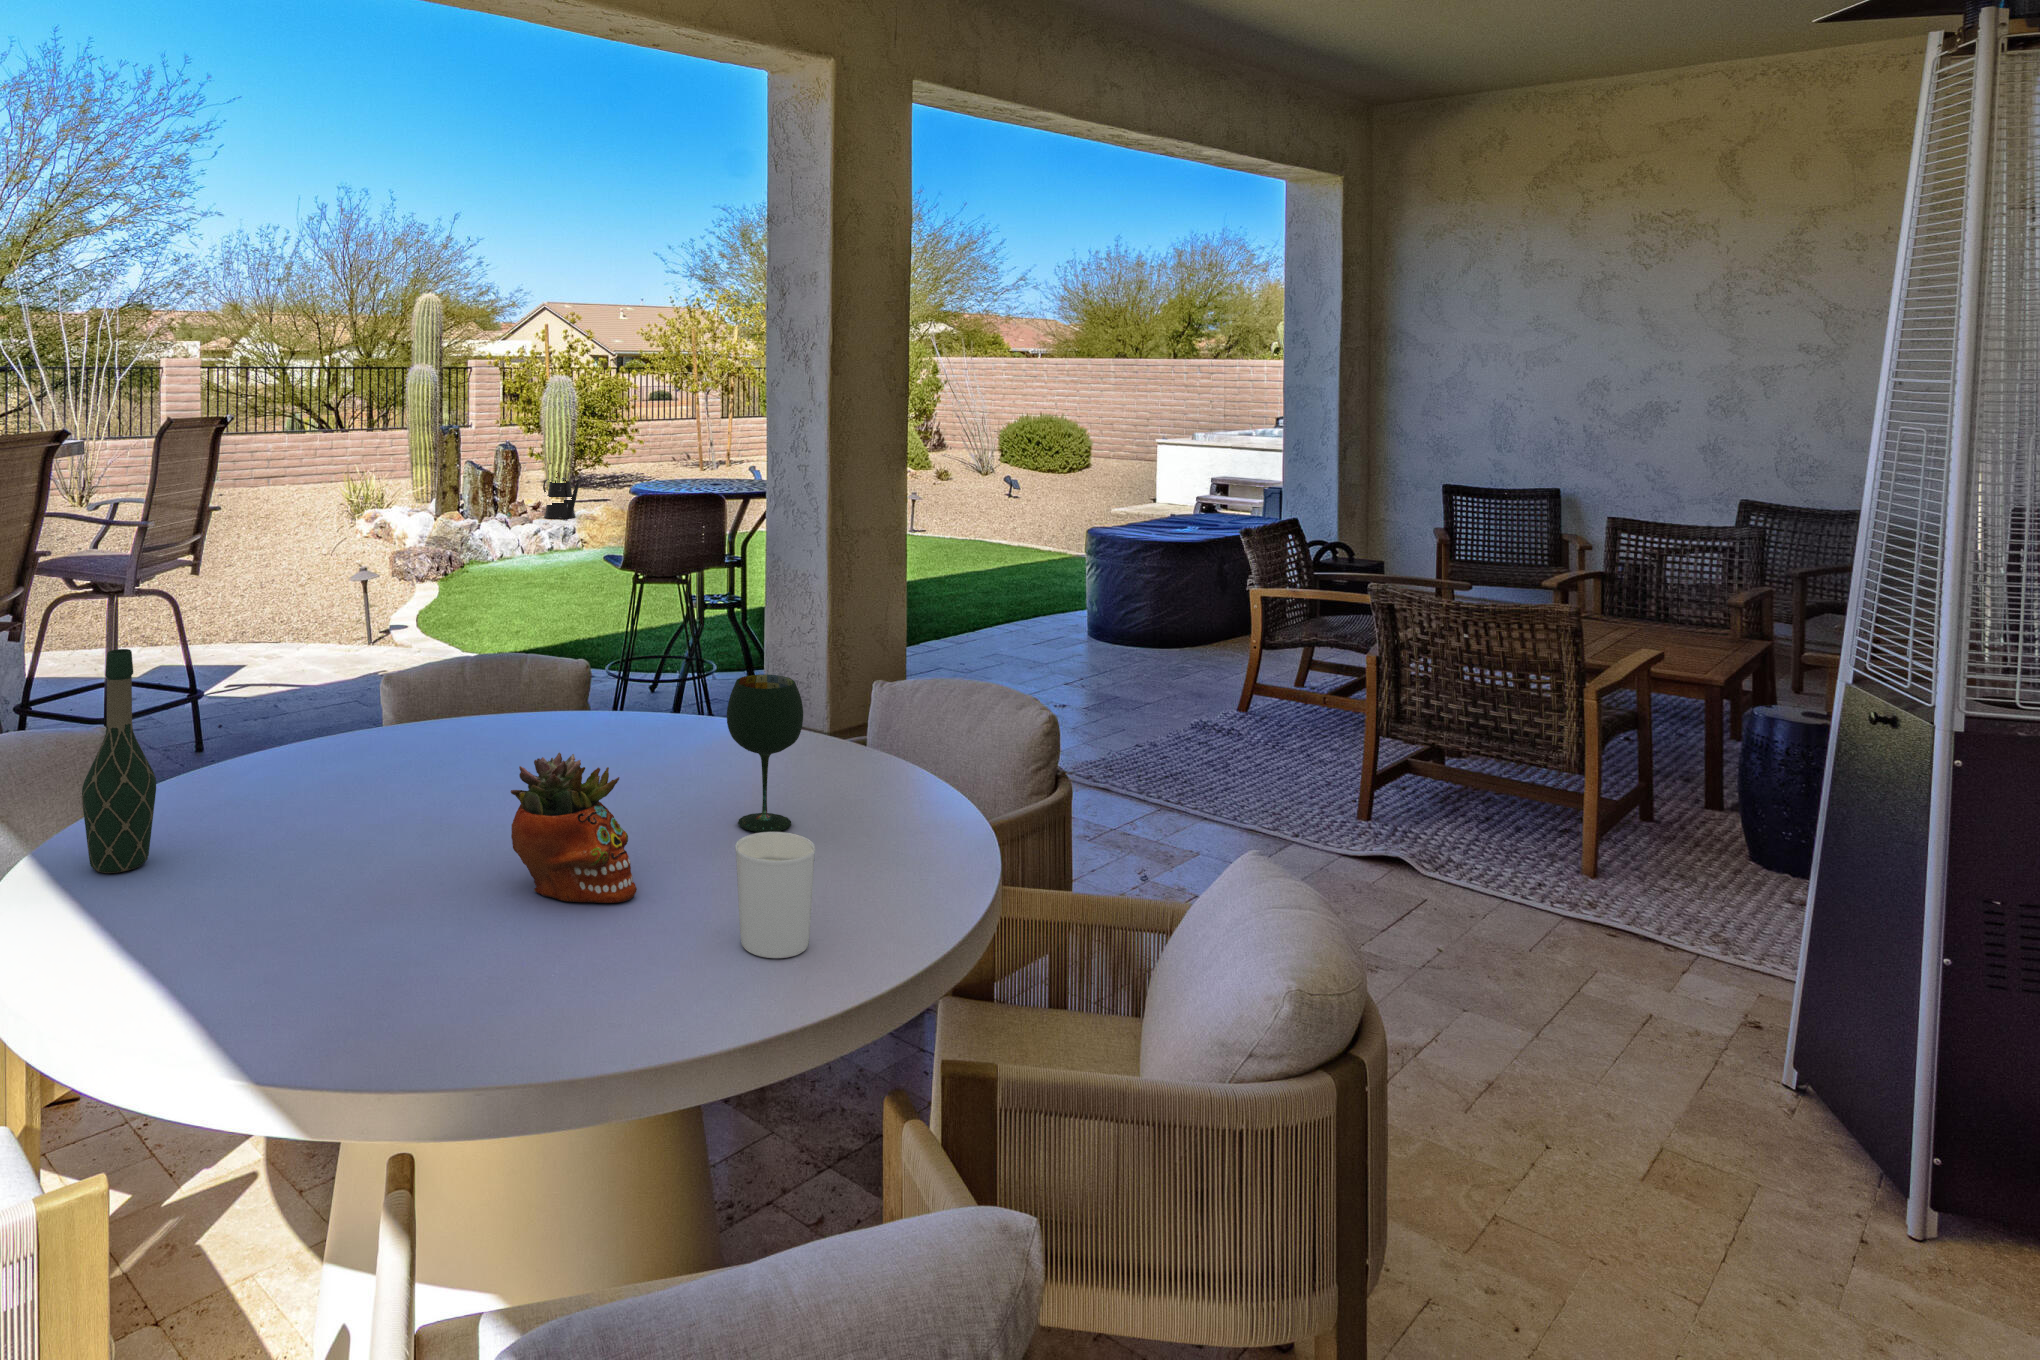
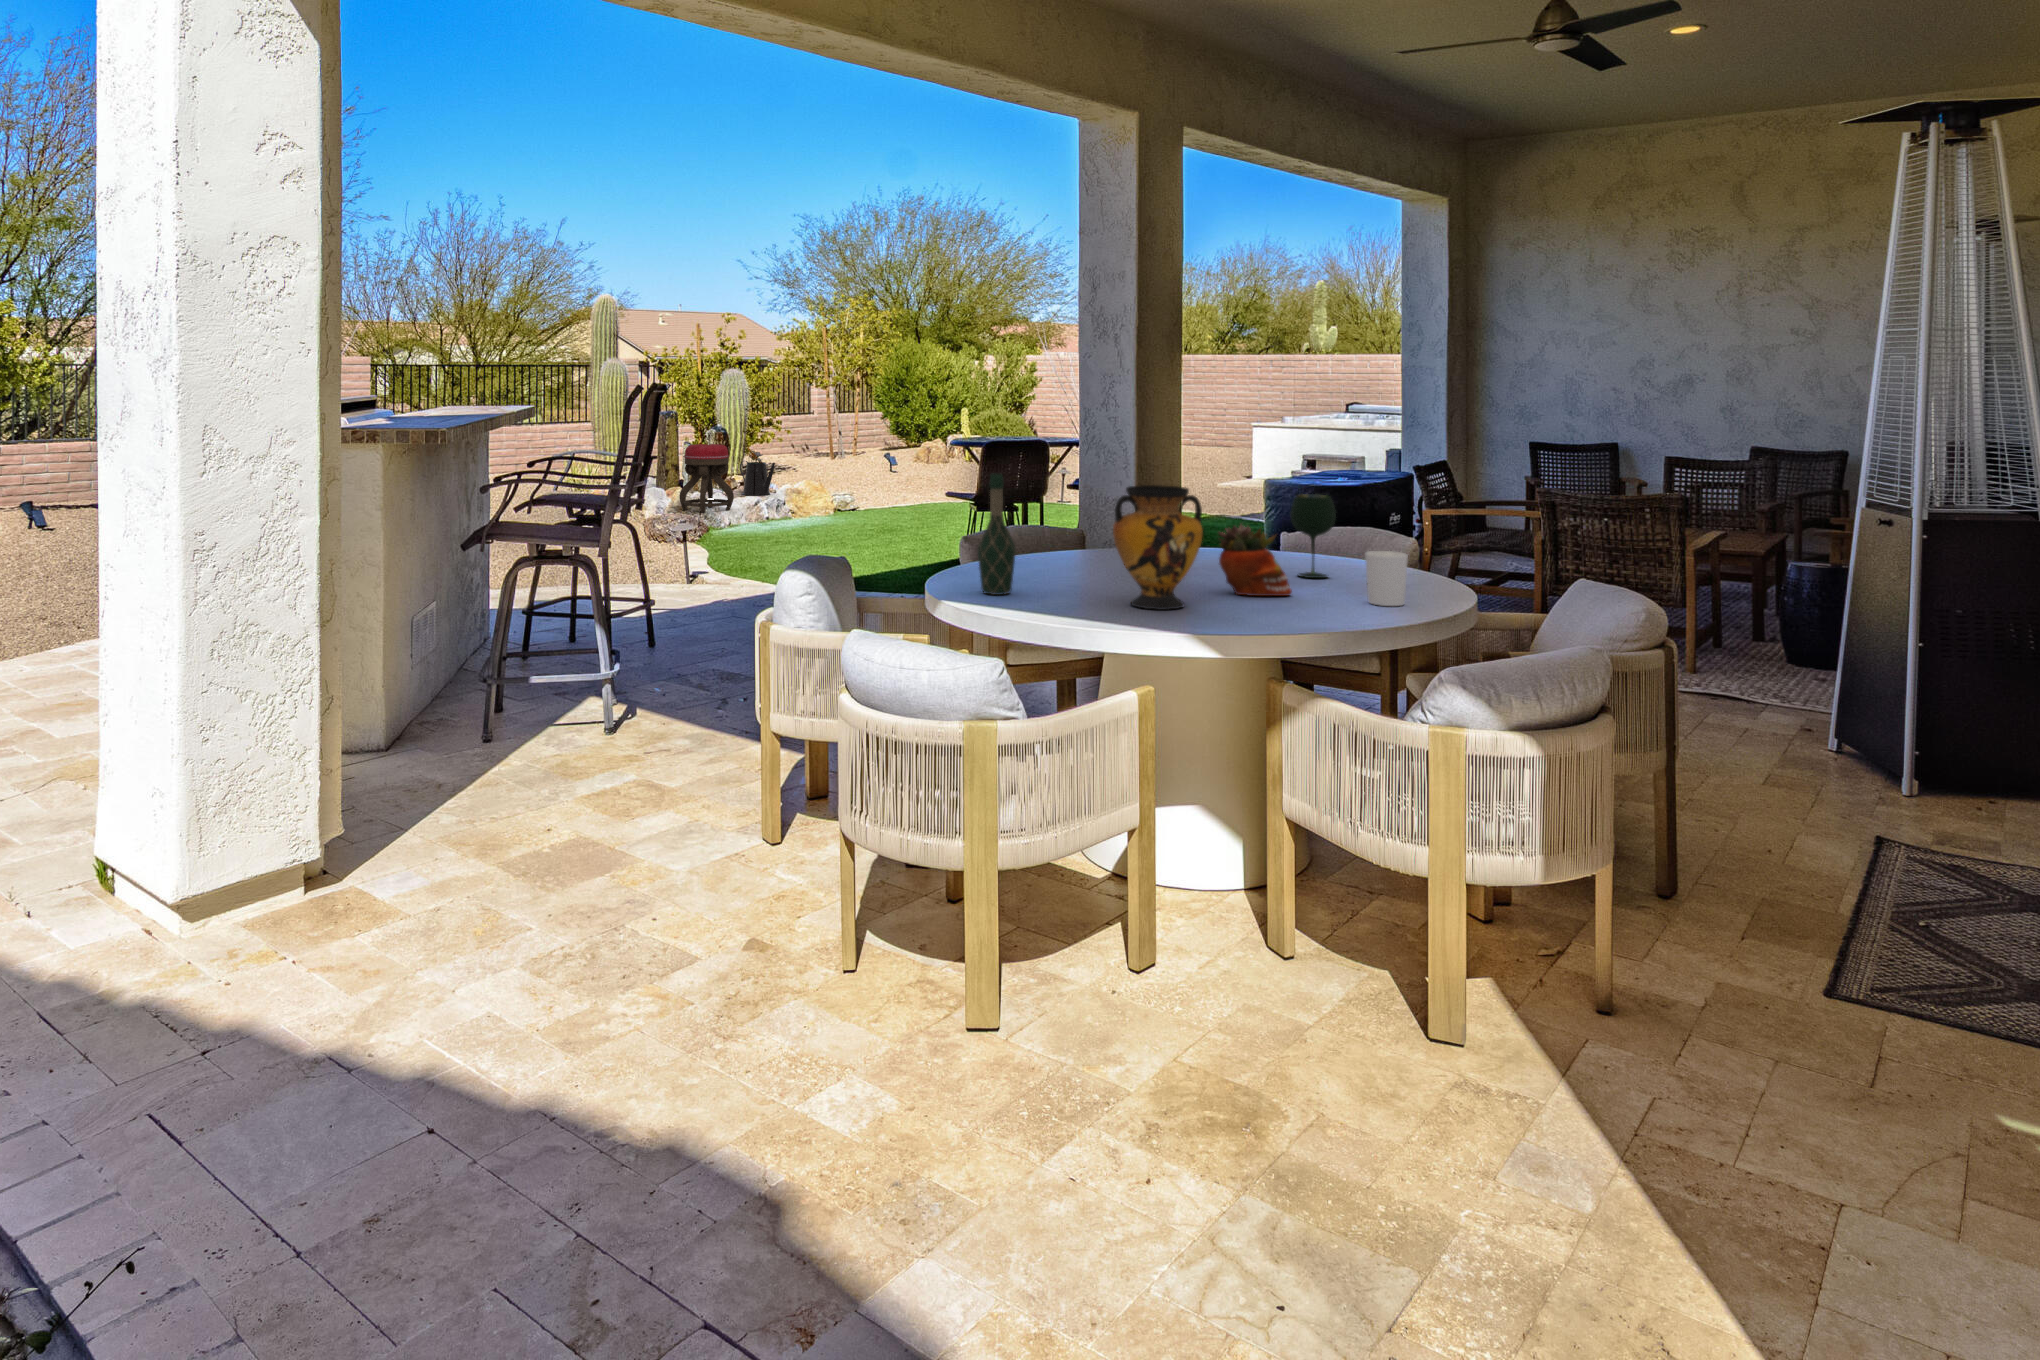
ottoman: none [451,464,511,542] -> present [679,444,734,513]
vase: none [235,691,411,952] -> present [1113,485,1202,610]

